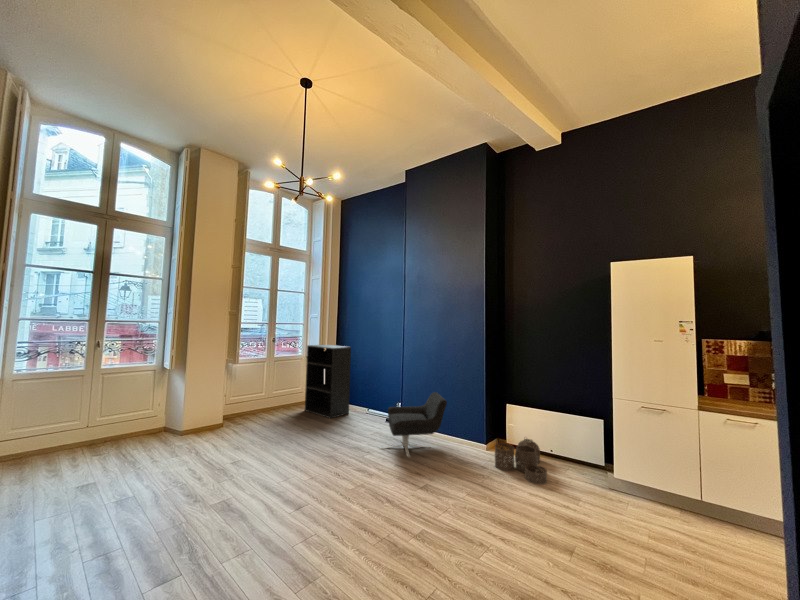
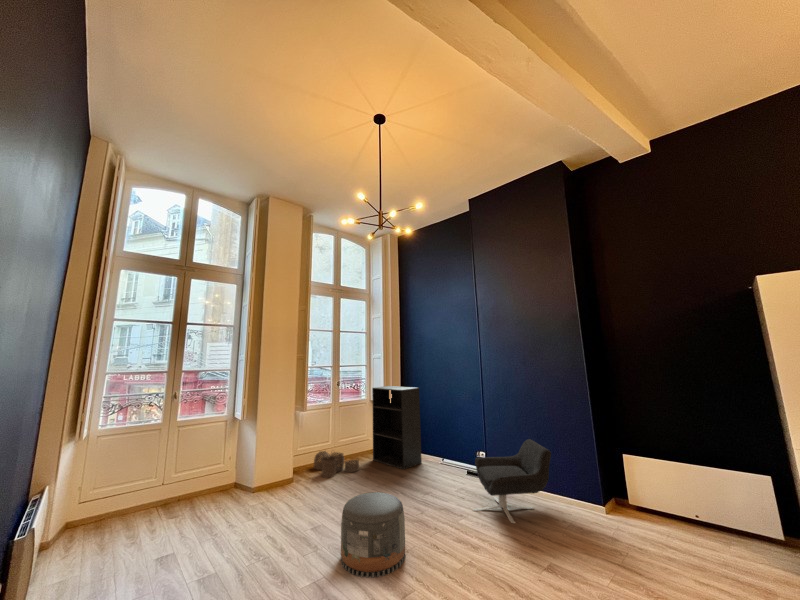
pouf: none [253,431,311,494] -> present [341,492,405,578]
woven basket: present [495,439,547,484] -> present [314,451,359,478]

